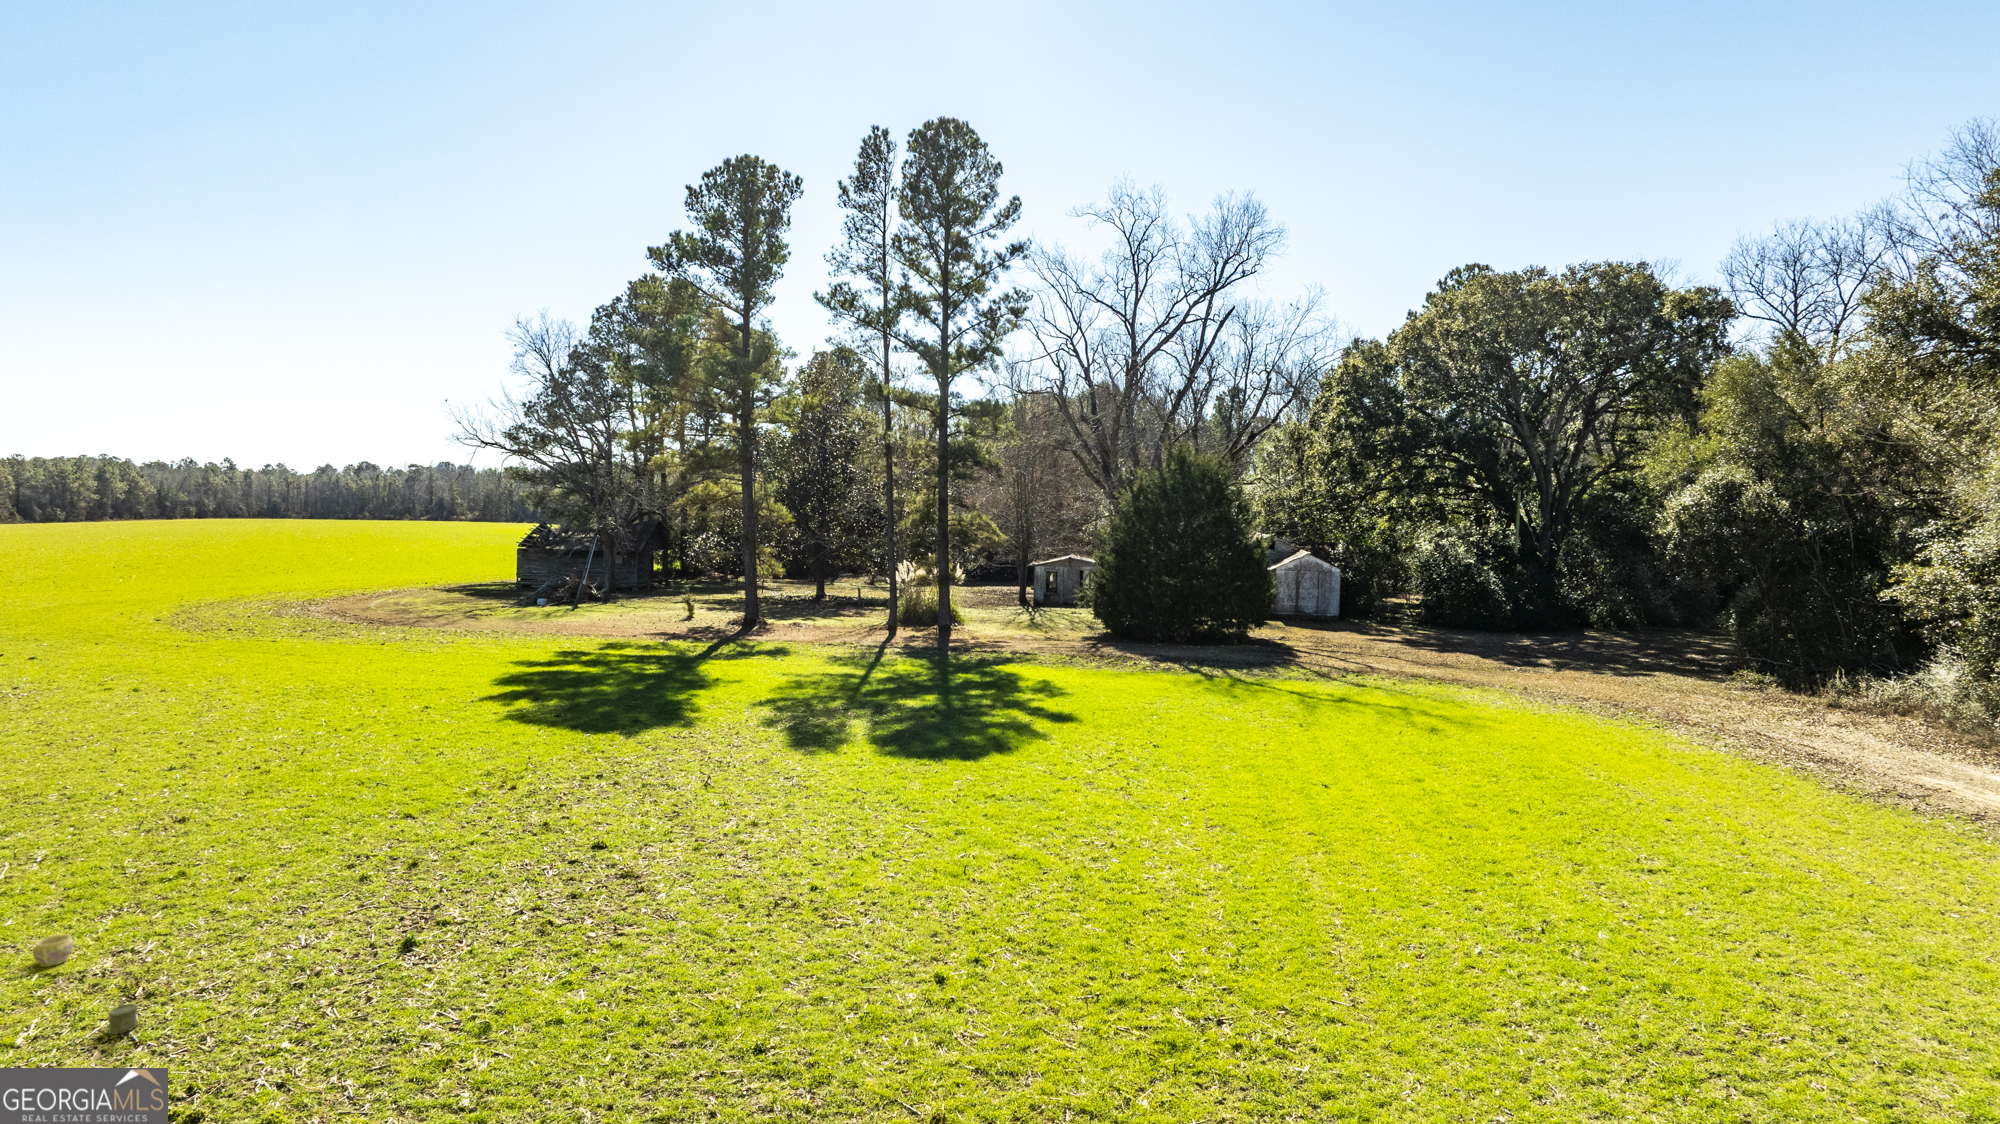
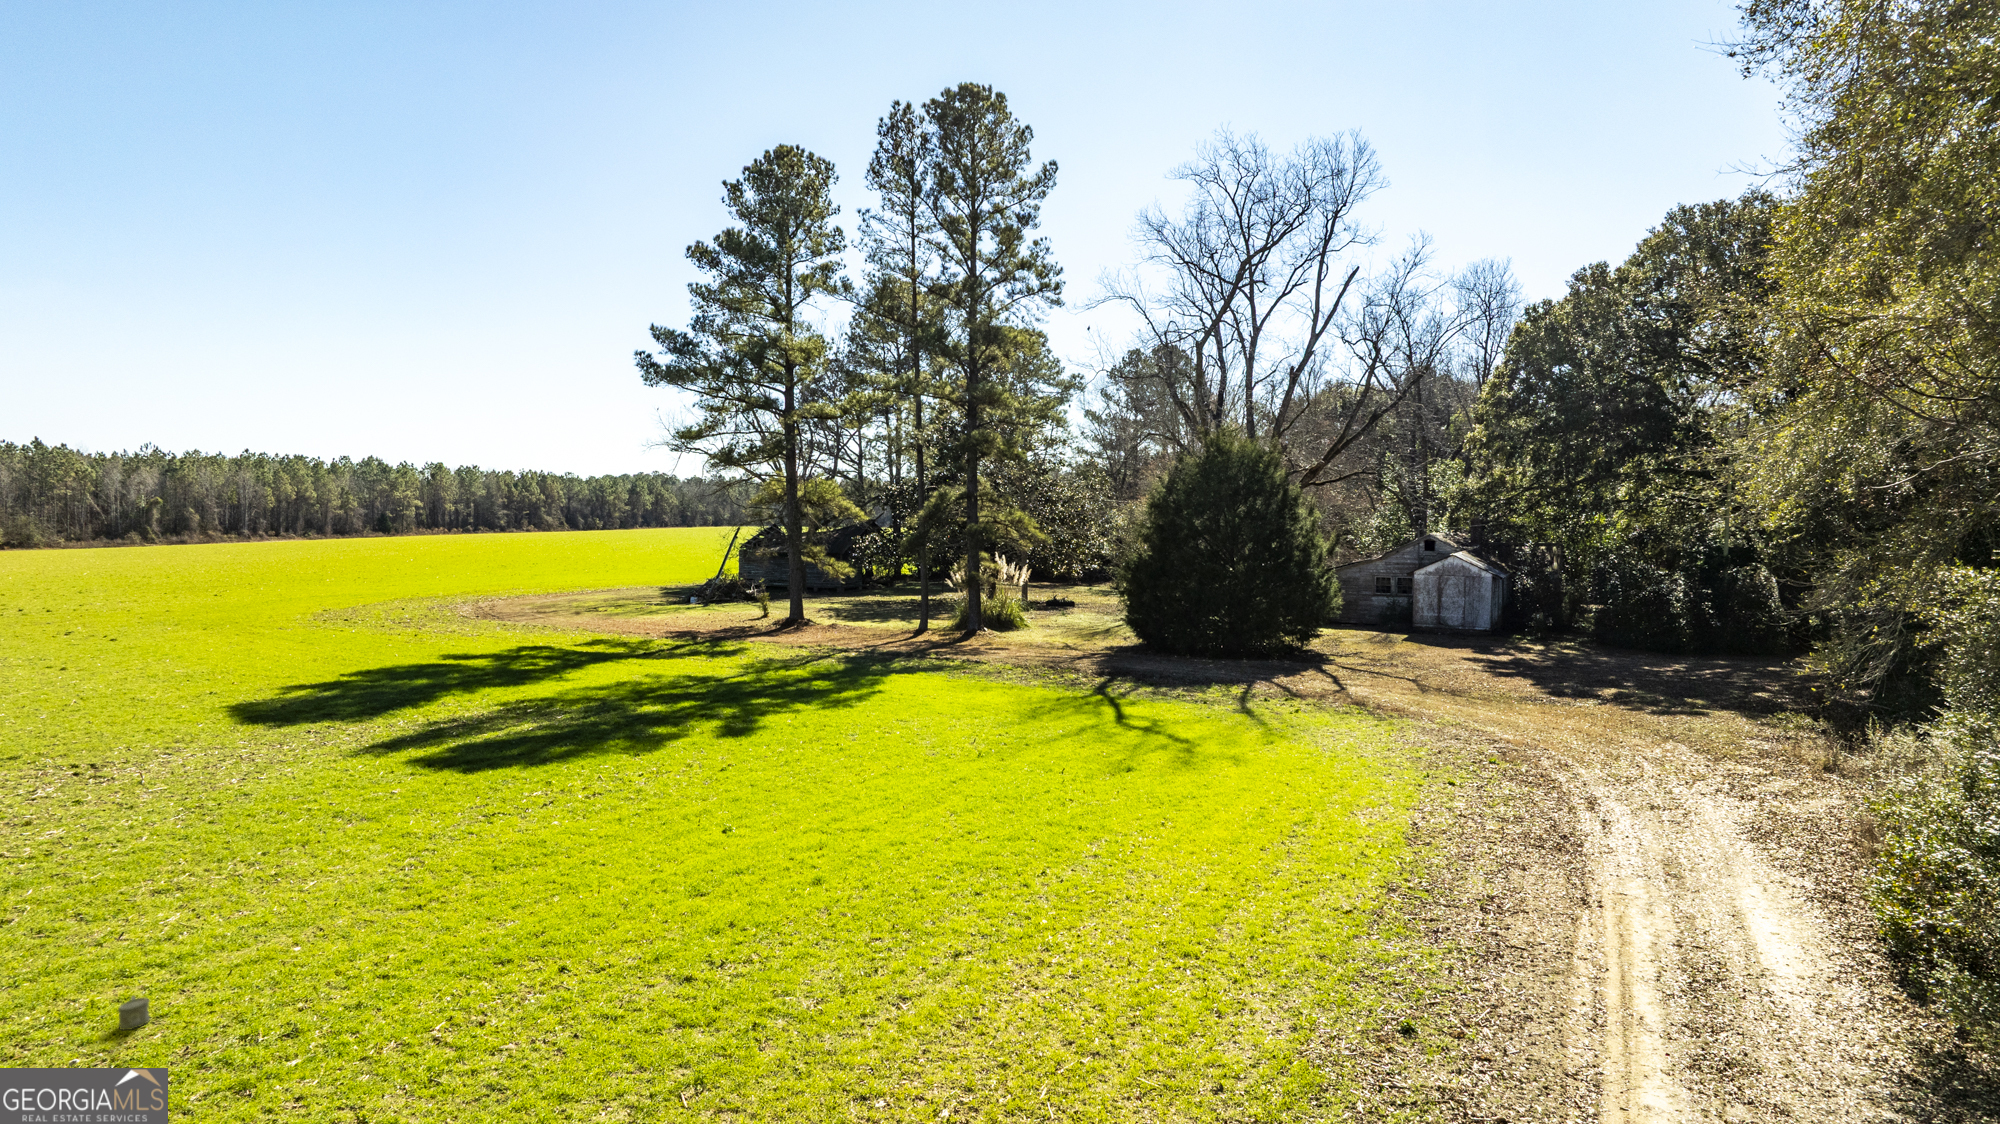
planter: present [33,934,74,967] -> none [57,927,99,961]

